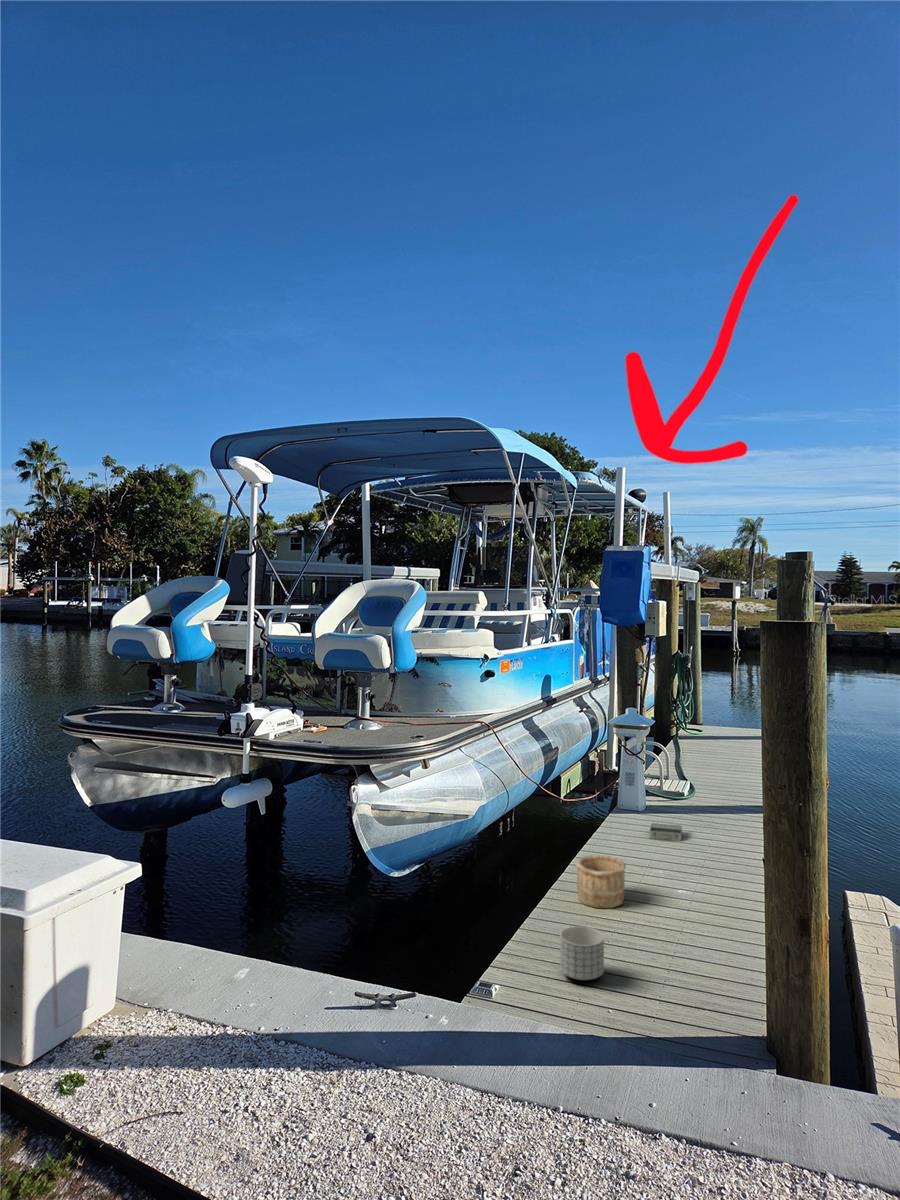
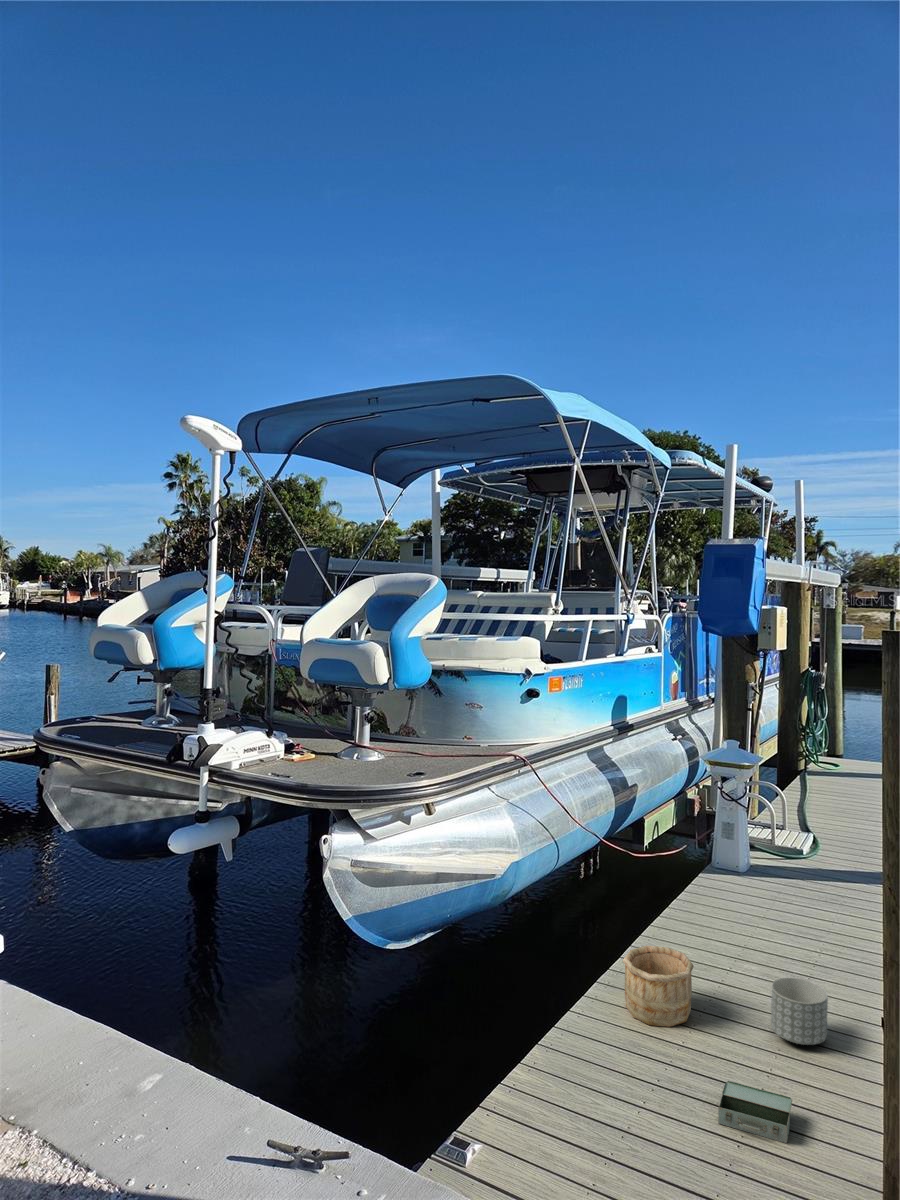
toolbox: present [650,823,682,841] -> present [718,1081,792,1143]
planter: present [560,926,604,981] -> present [771,977,828,1045]

